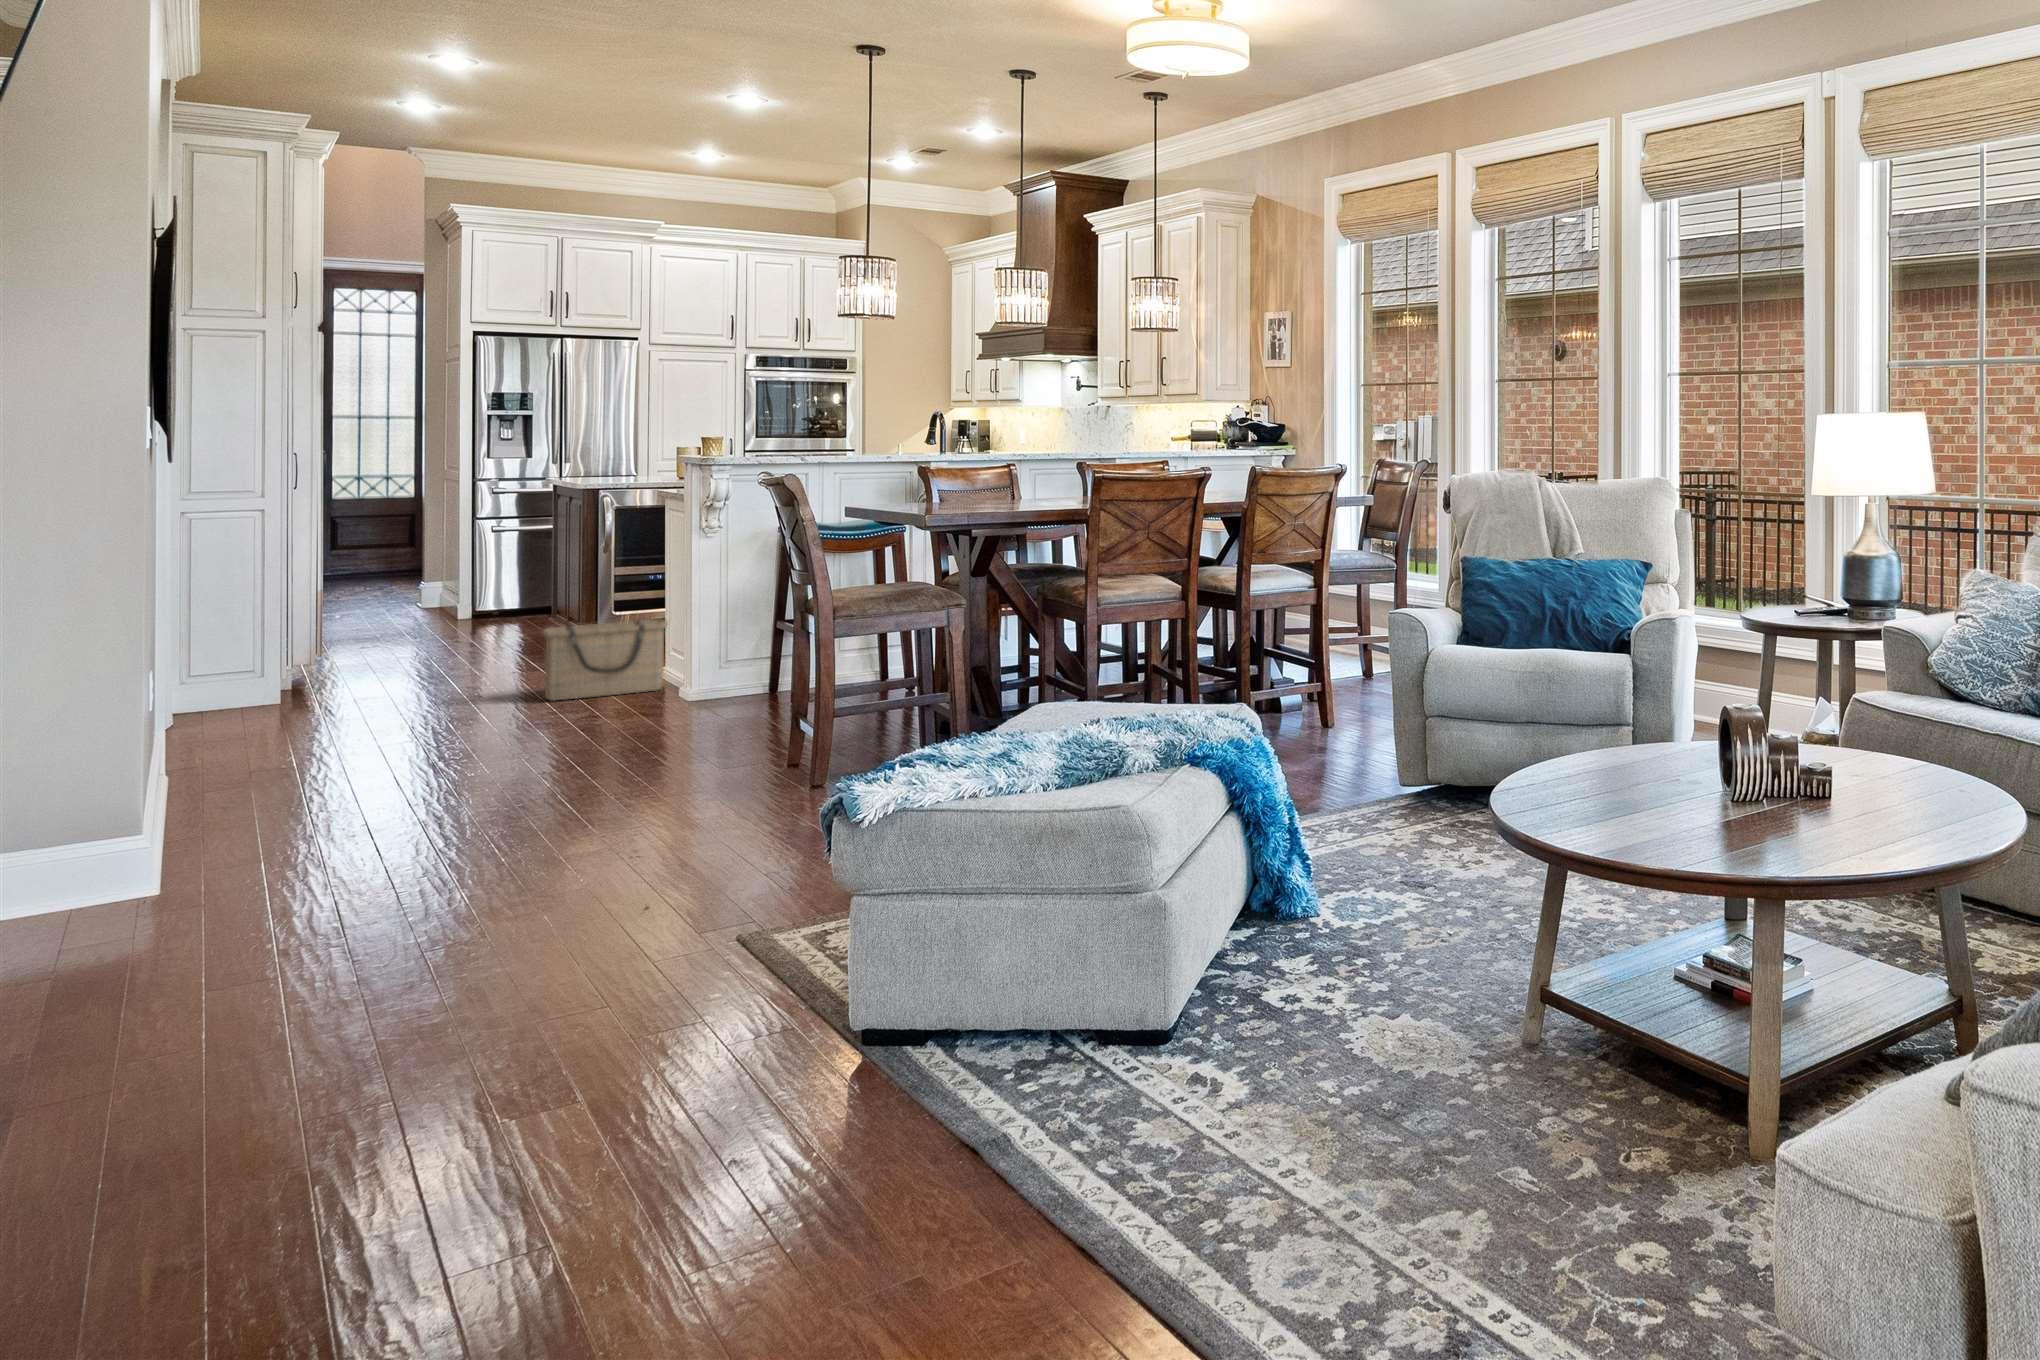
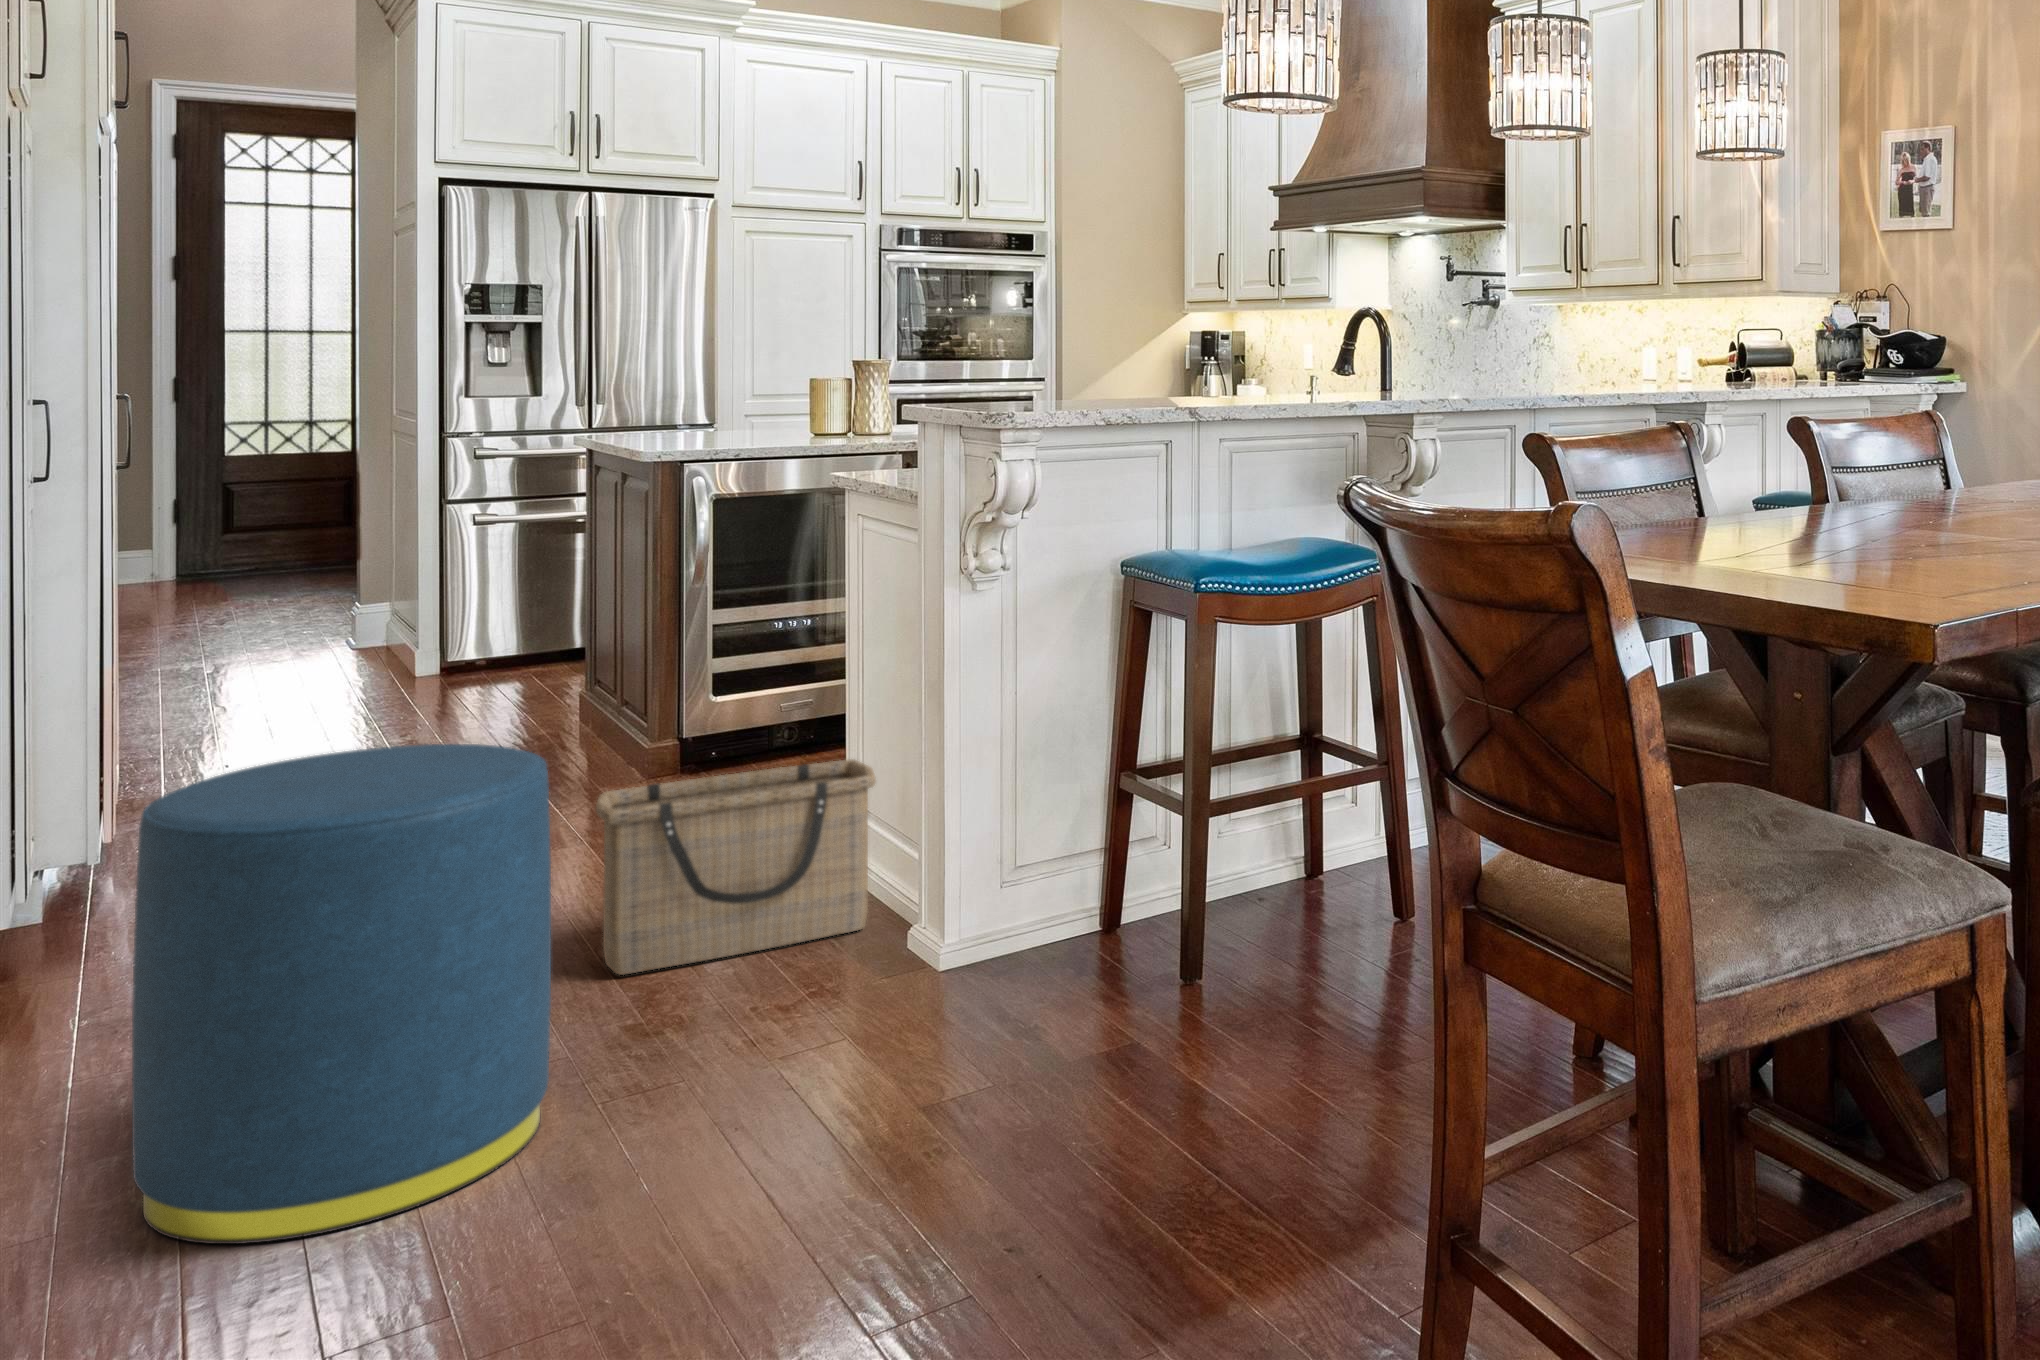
ottoman: none [371,593,520,747] -> present [132,744,551,1244]

